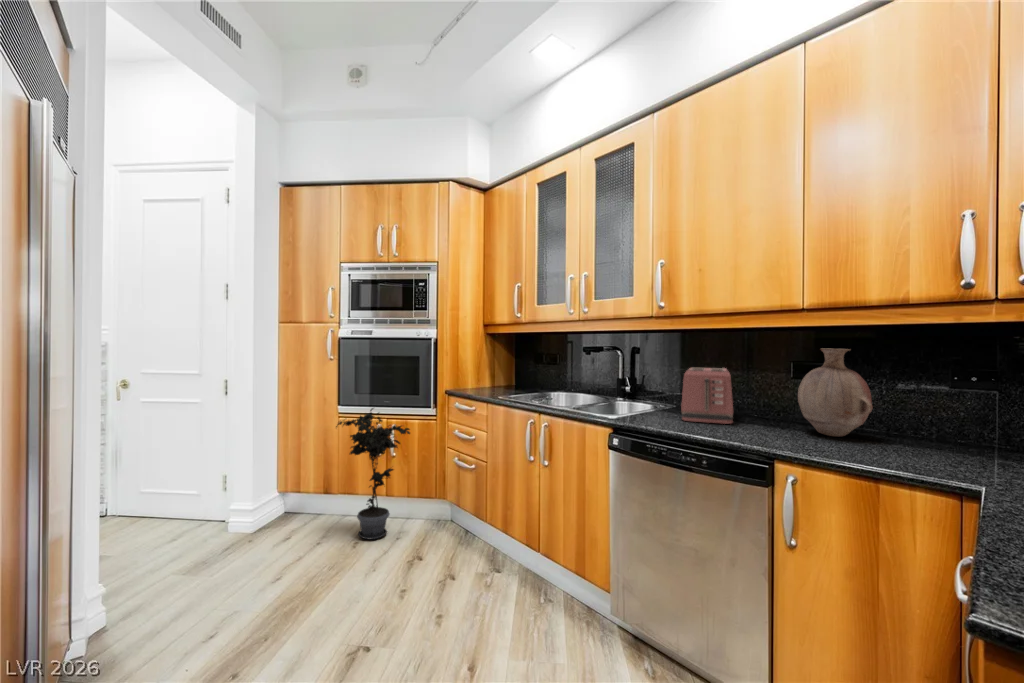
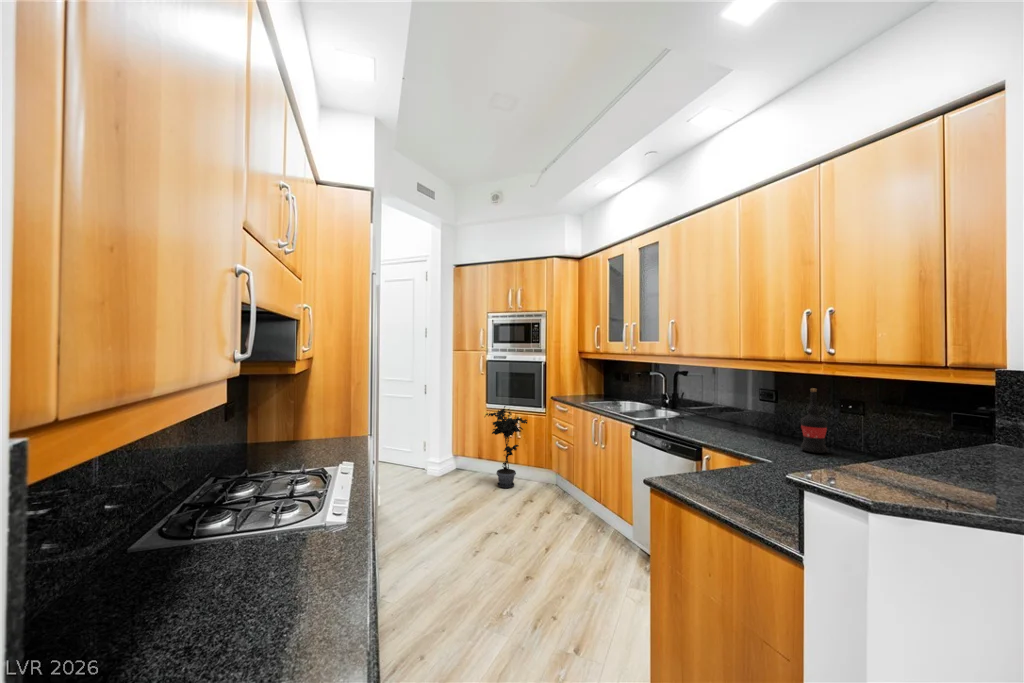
vase: present [798,349,873,437] -> none [744,382,788,438]
wine bottle: none [924,351,976,457] -> present [801,389,828,453]
toaster: present [681,368,733,424] -> none [679,389,725,427]

